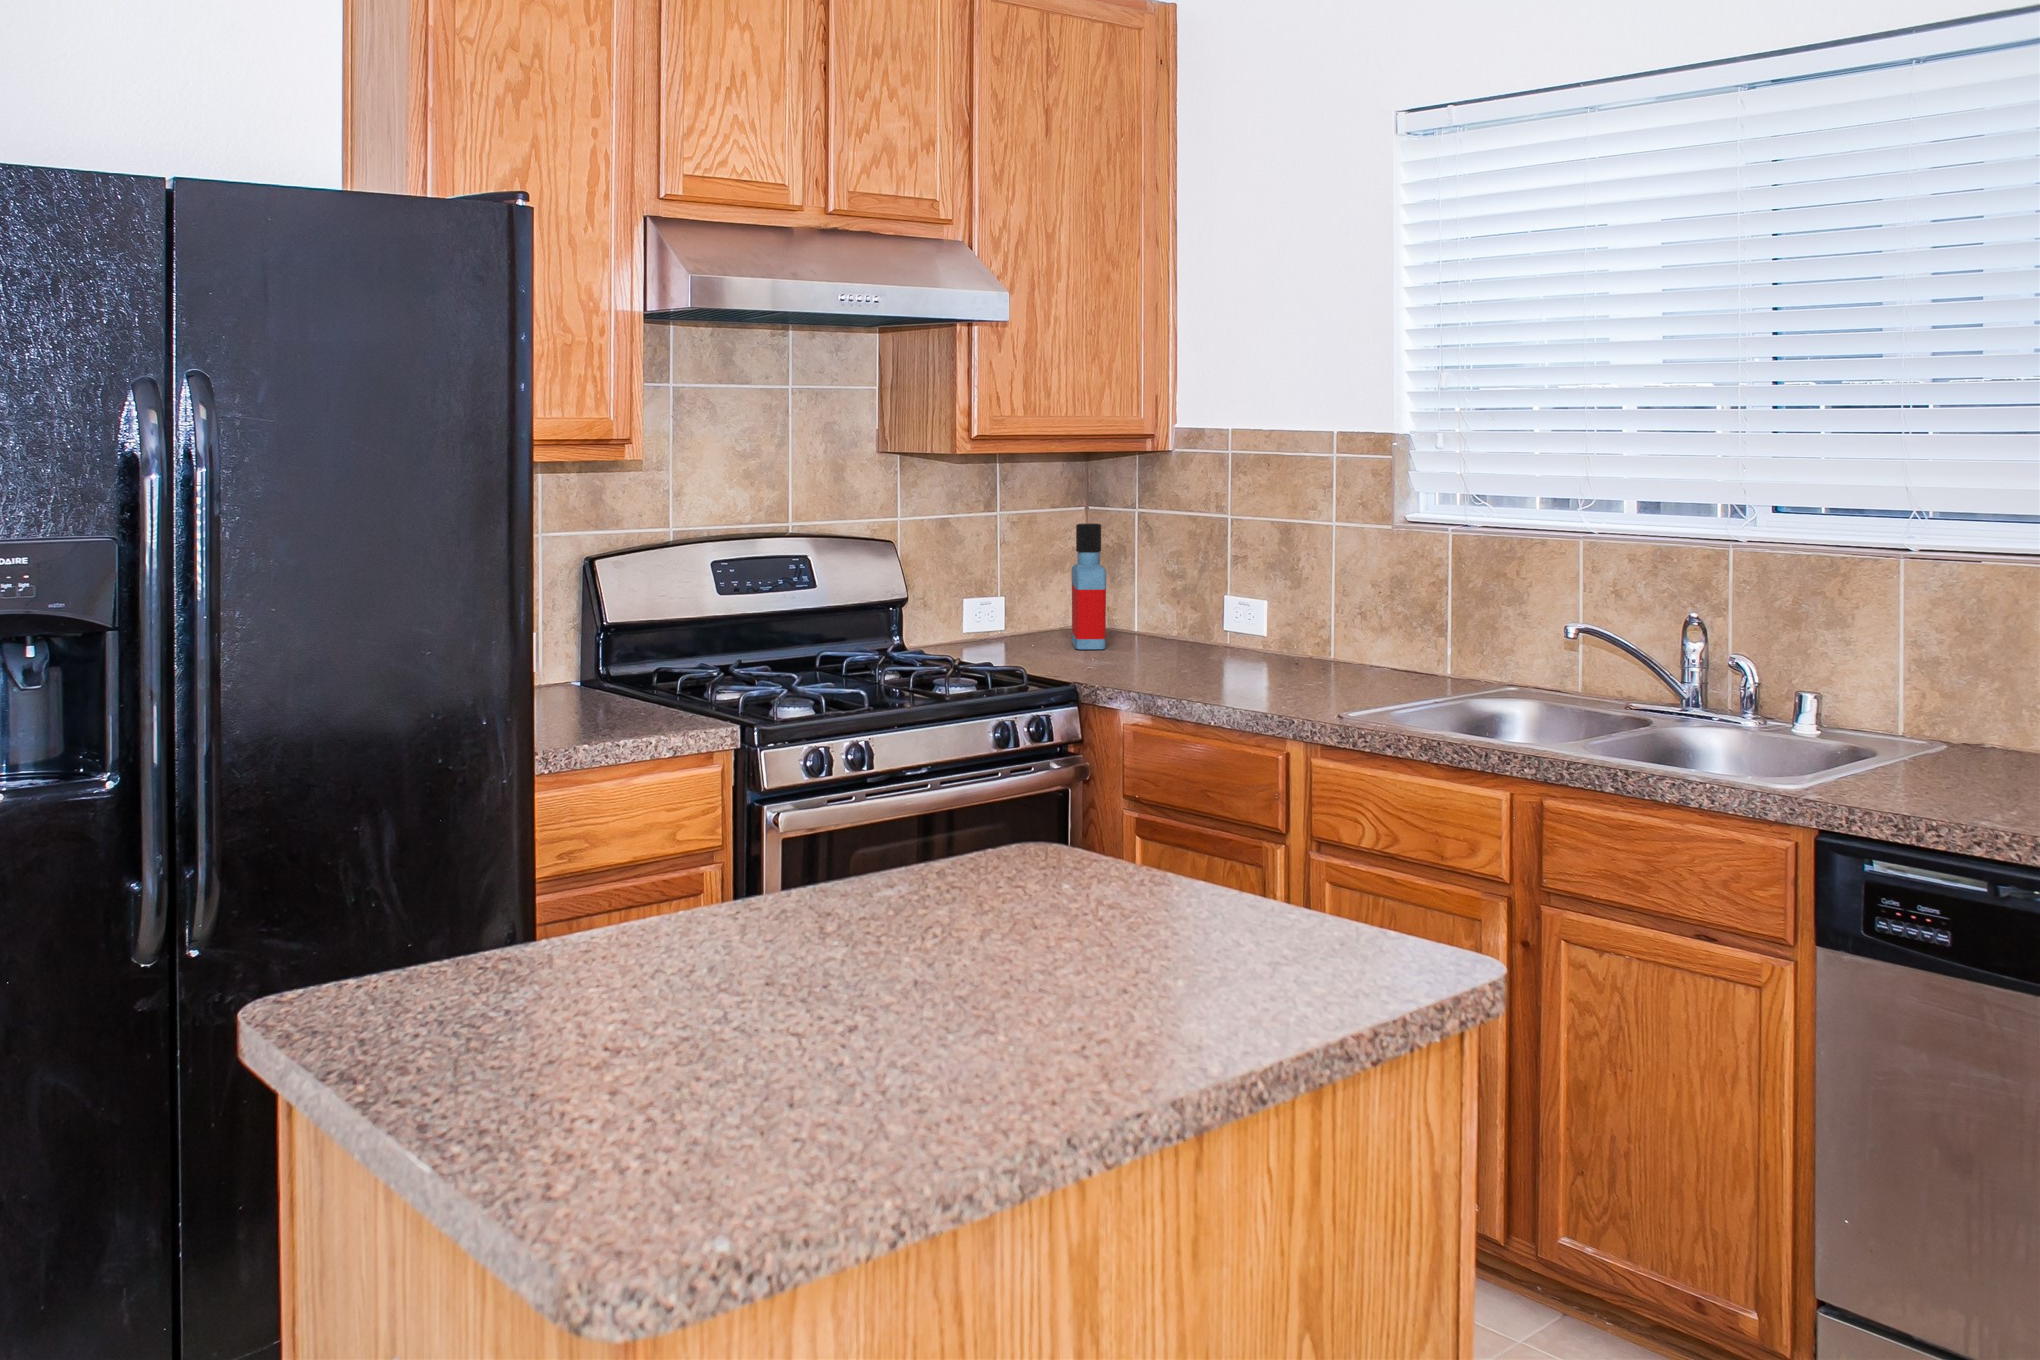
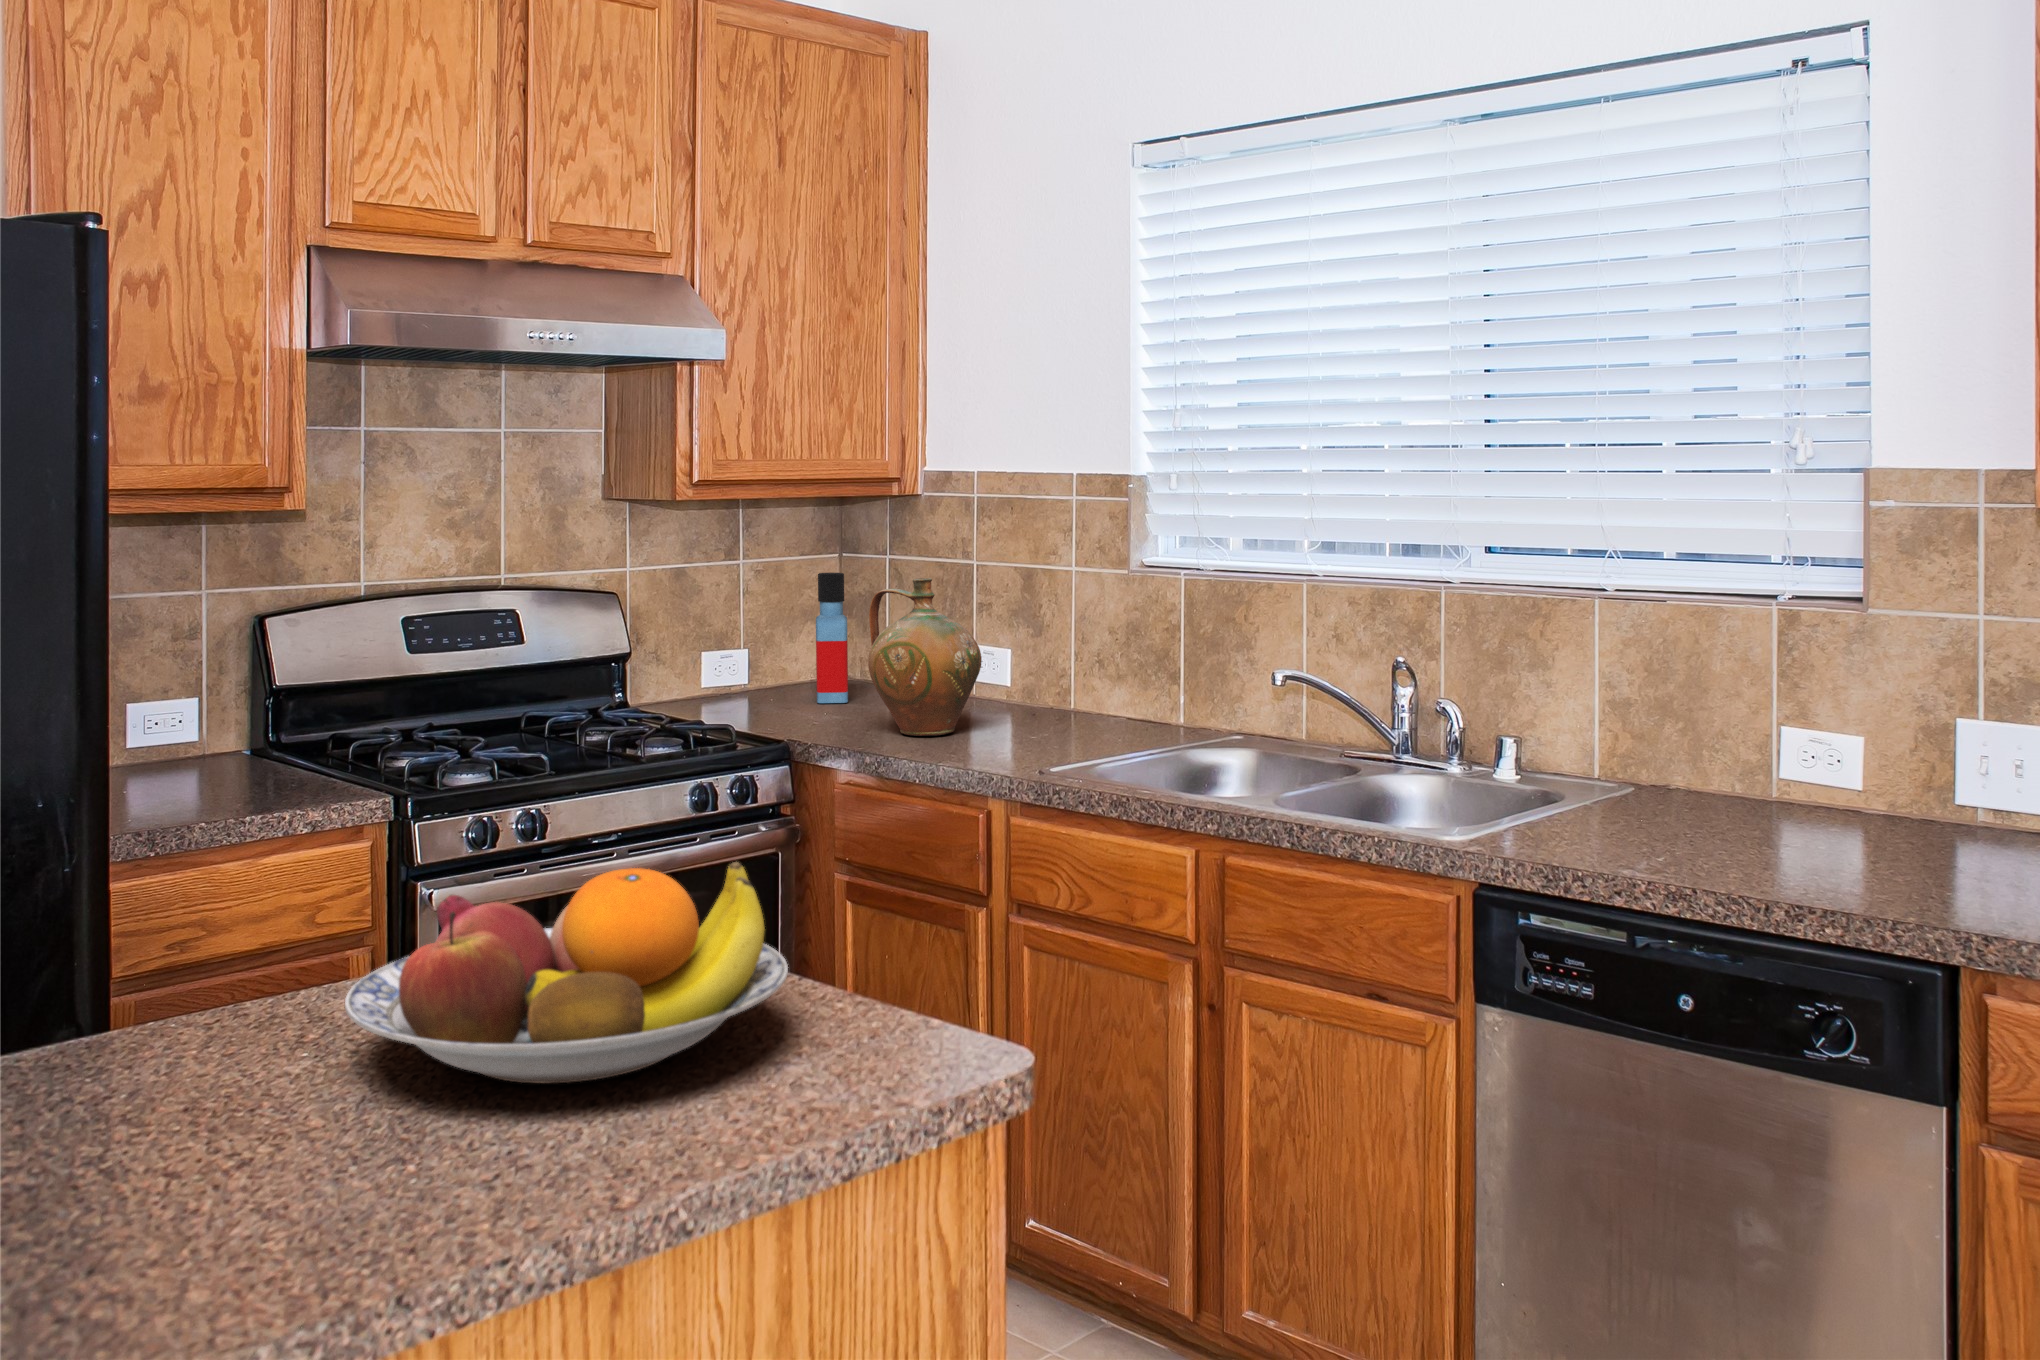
ceramic jug: none [1145,529,1255,681] -> present [868,578,982,736]
fruit bowl: none [894,786,1272,975] -> present [345,862,788,1084]

